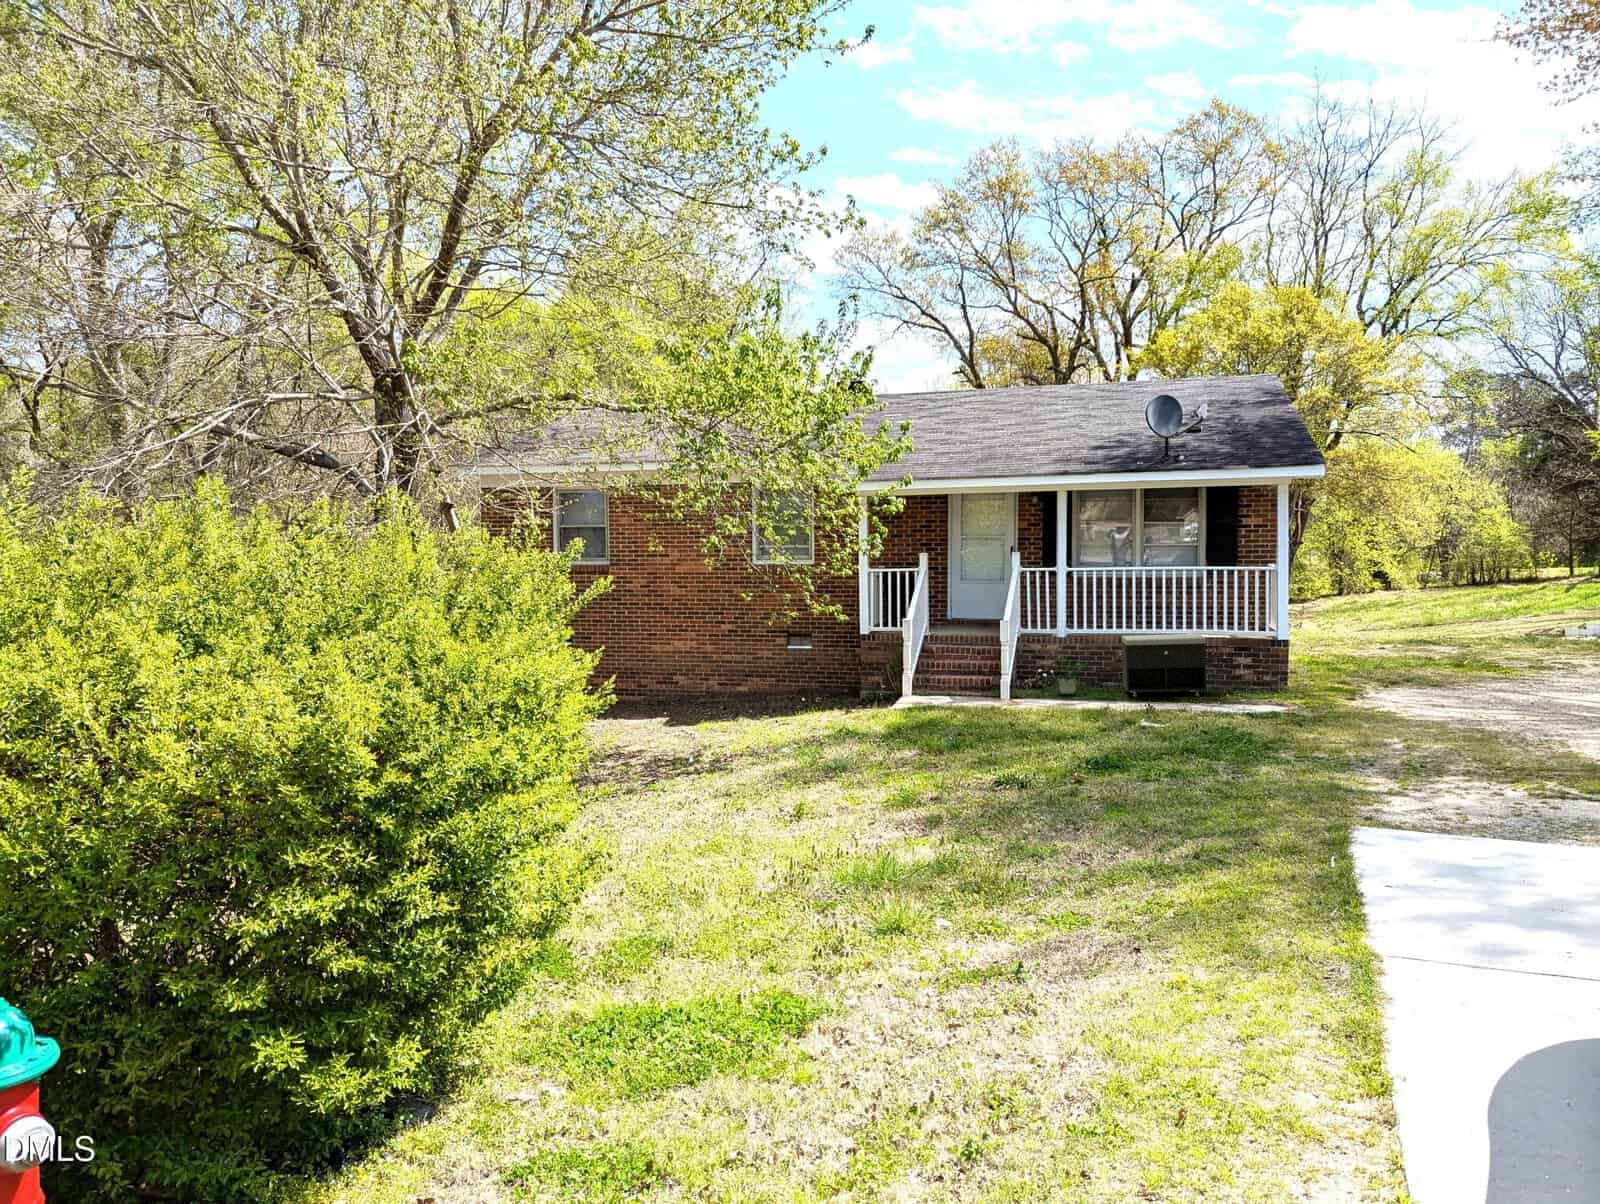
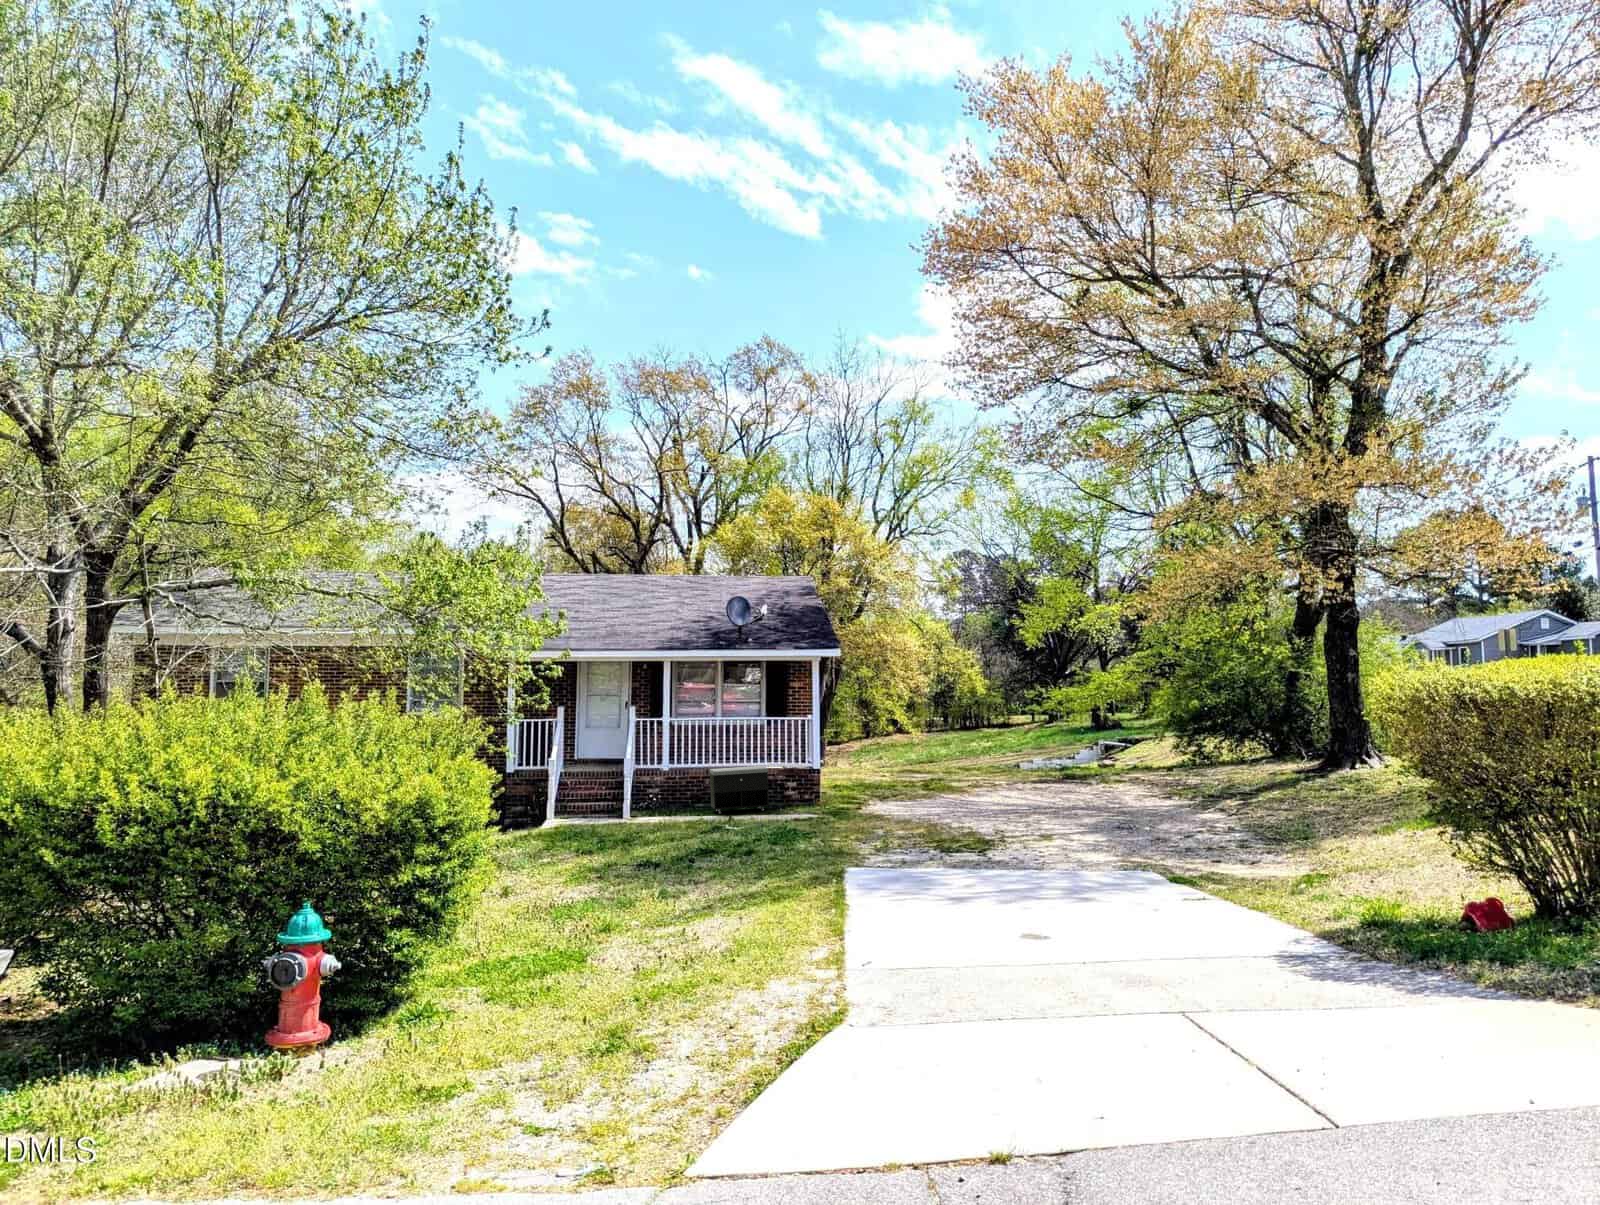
potted plant: present [1058,656,1088,694] -> none [658,778,693,815]

